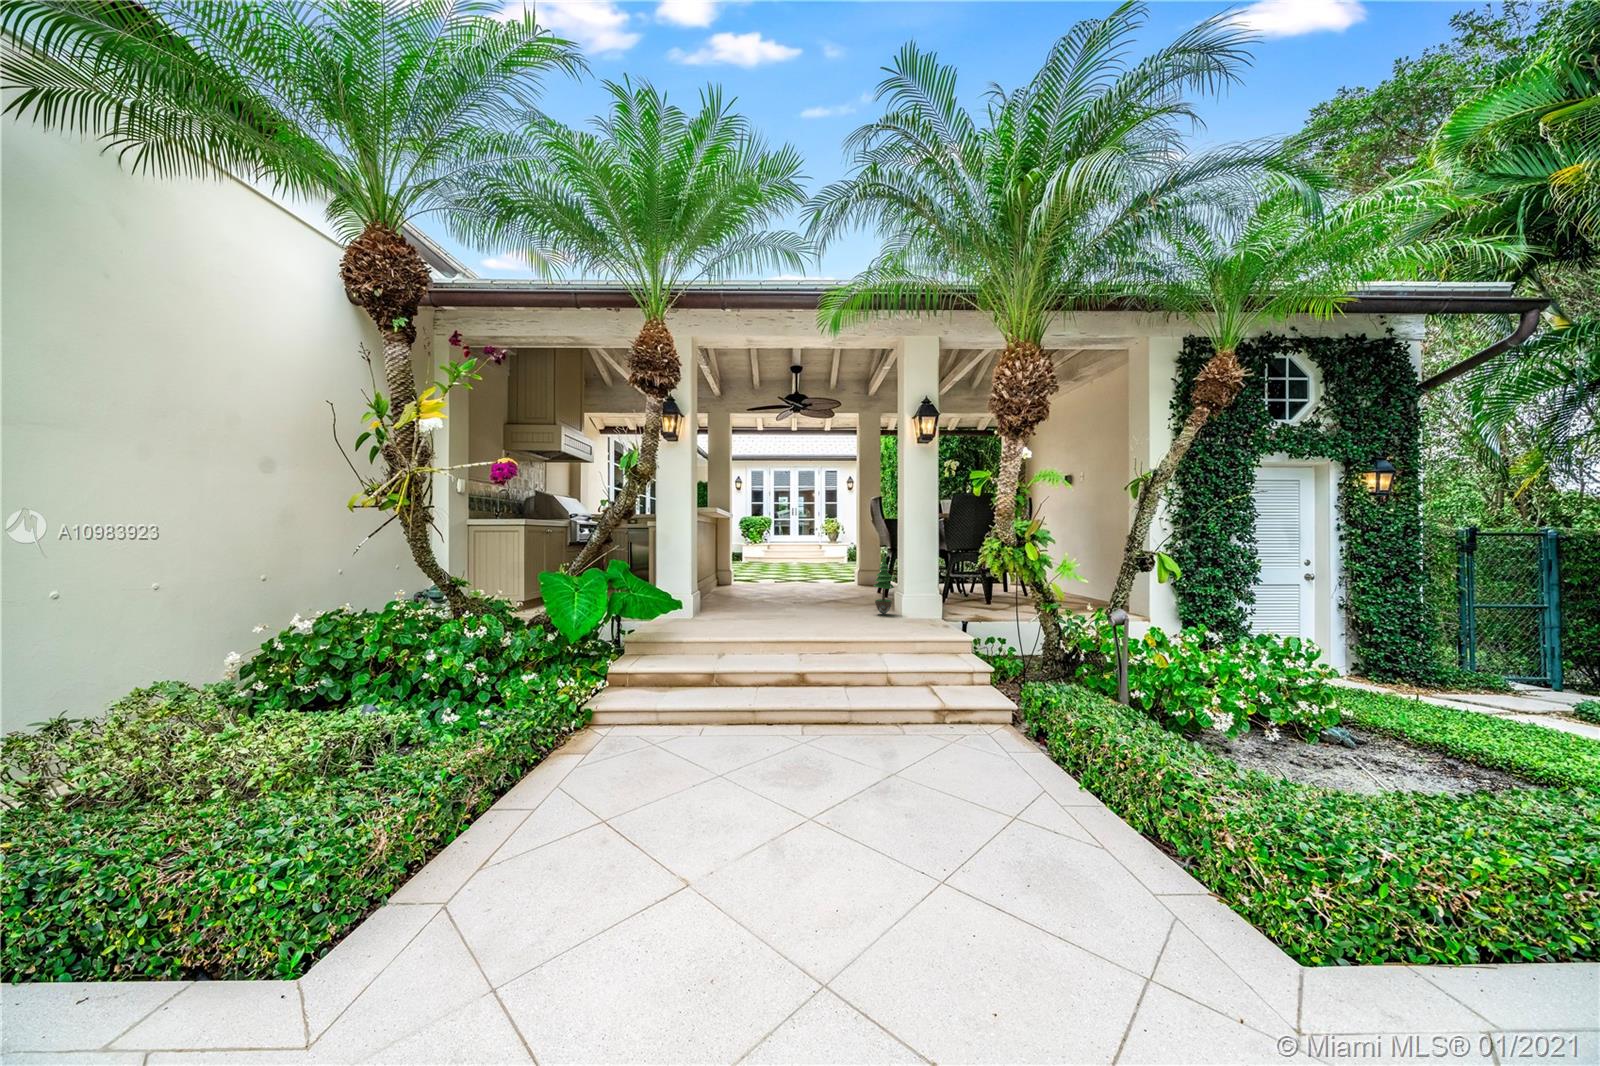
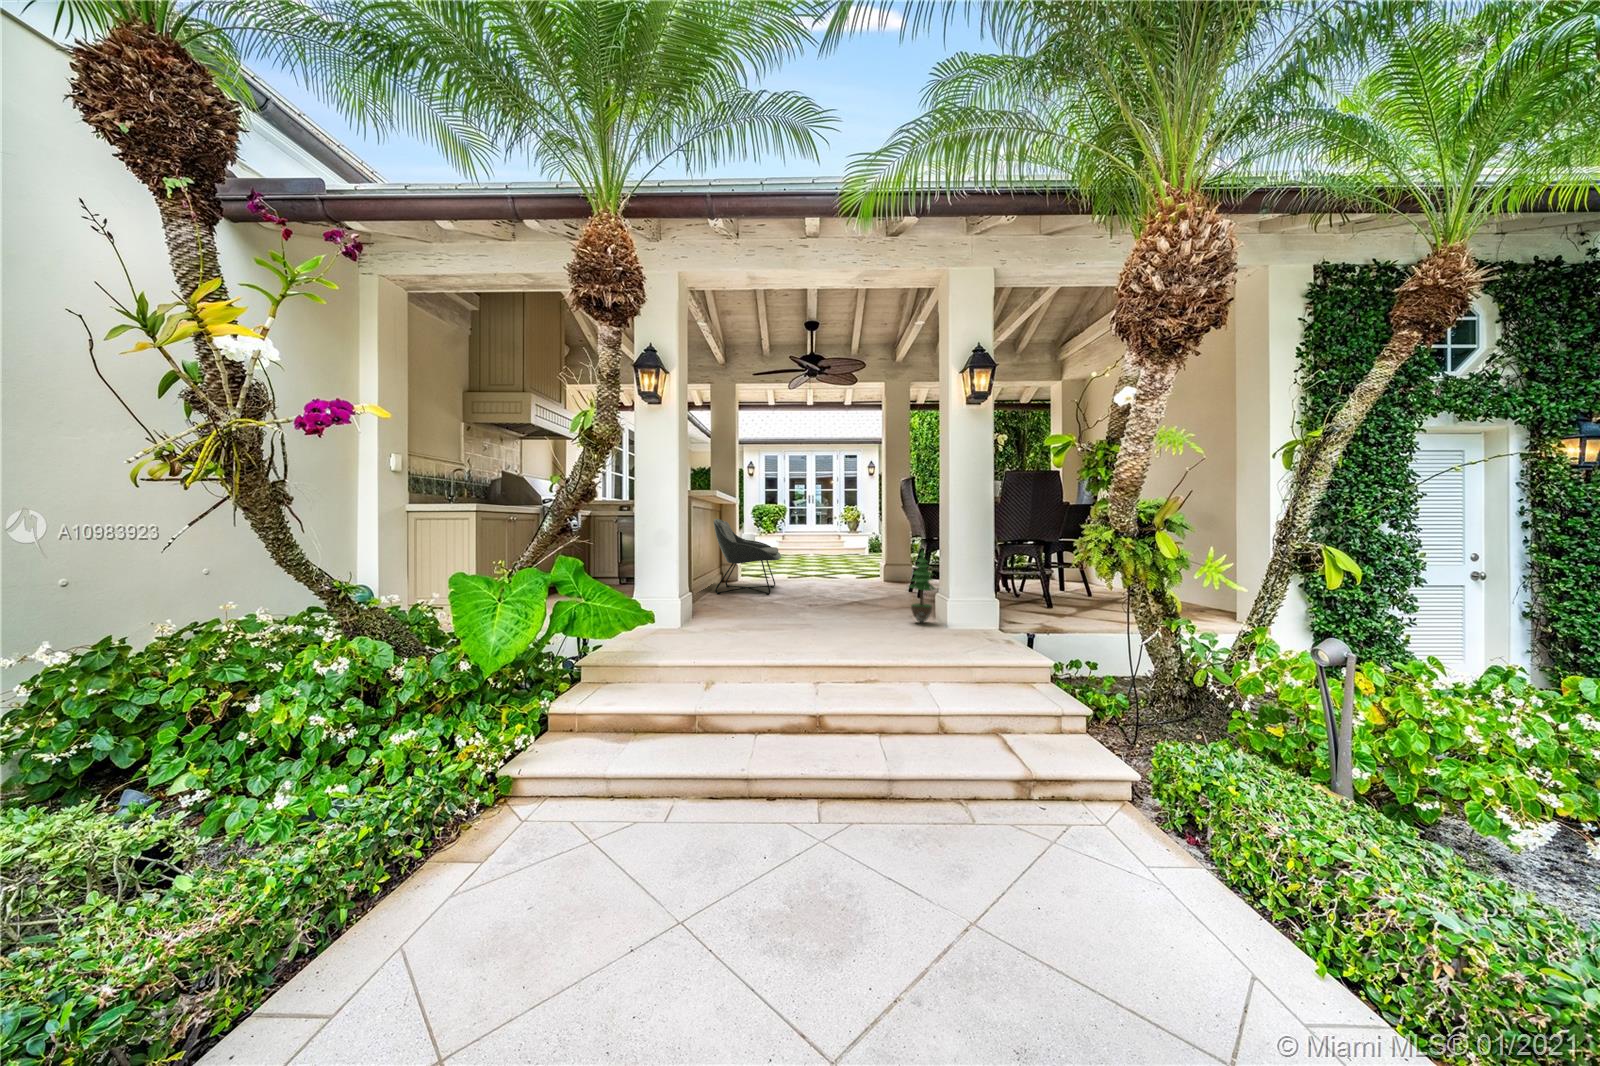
lounge chair: none [713,531,770,595] -> present [714,519,781,595]

